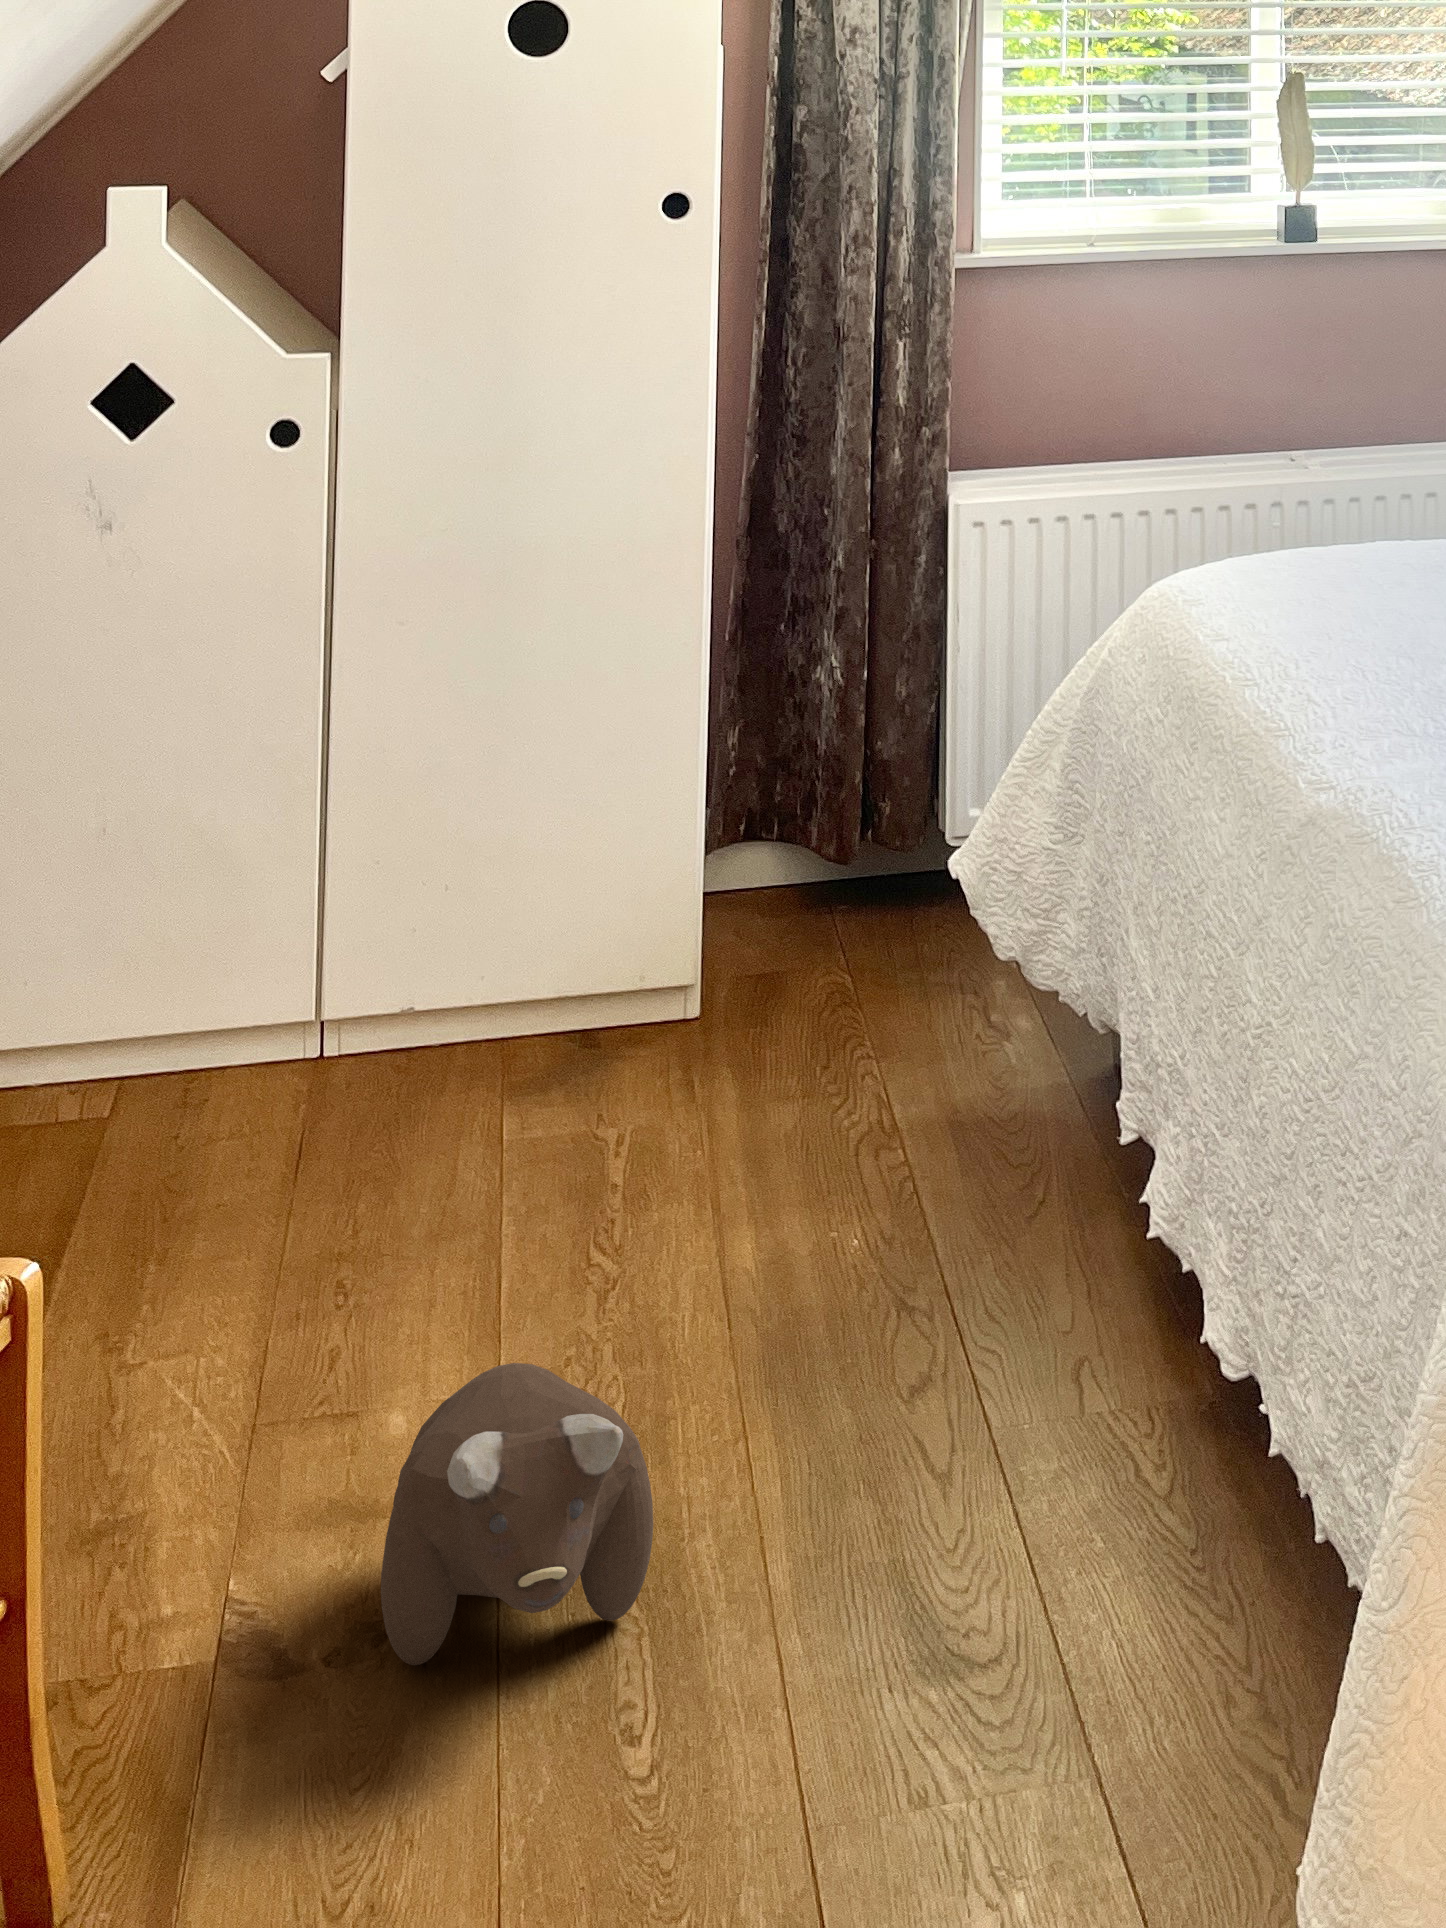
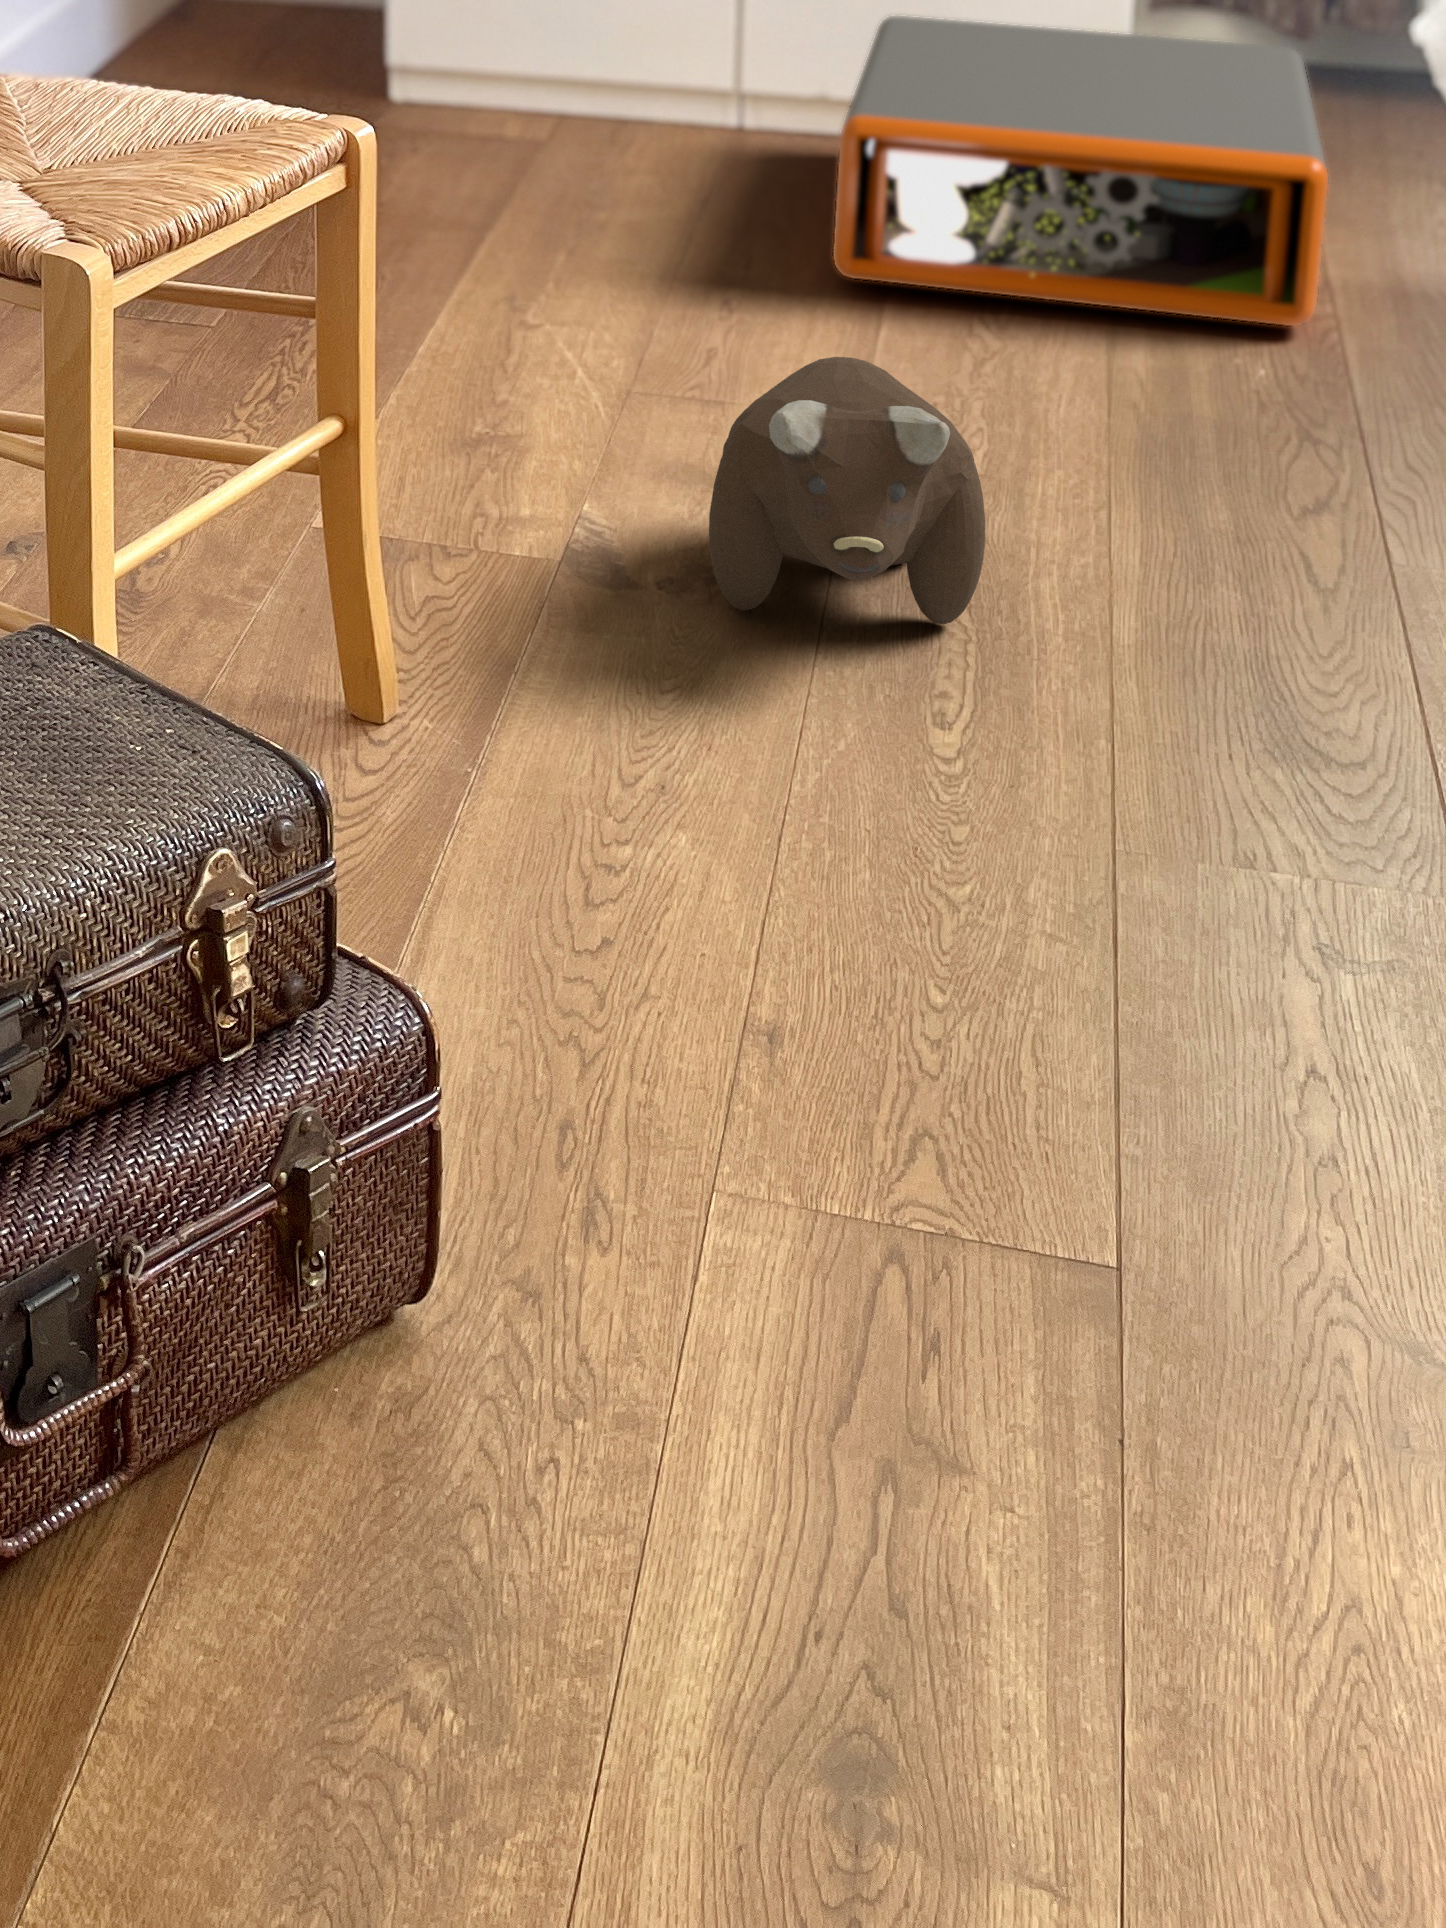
storage box: none [451,892,899,1221] -> present [833,16,1328,326]

